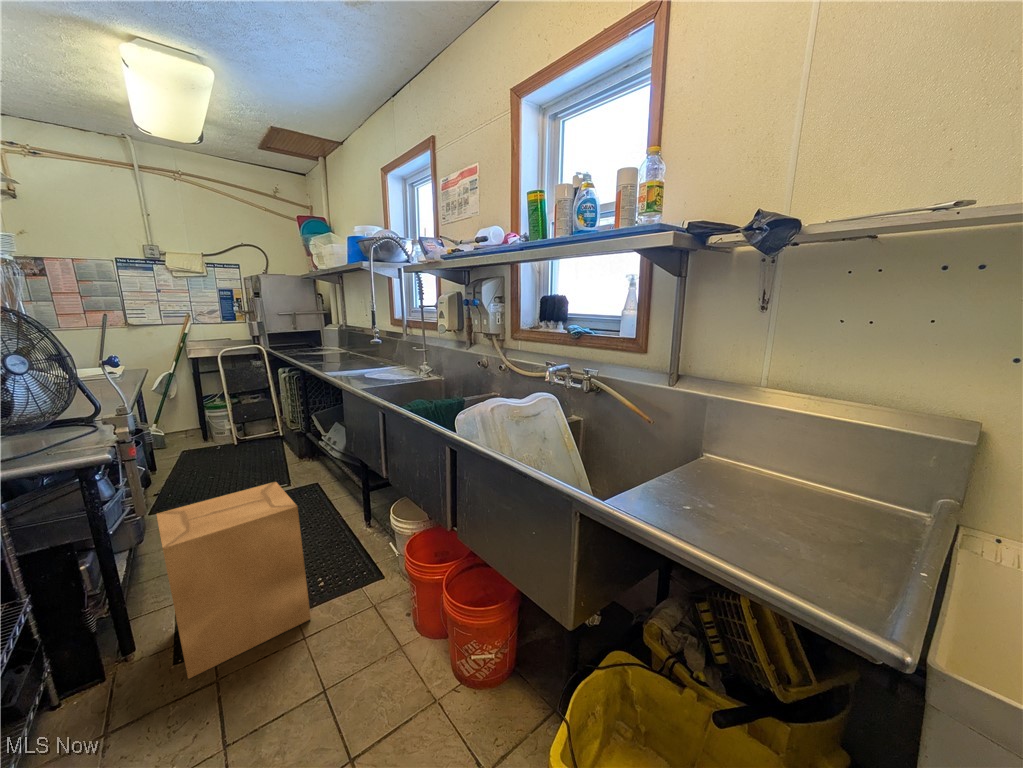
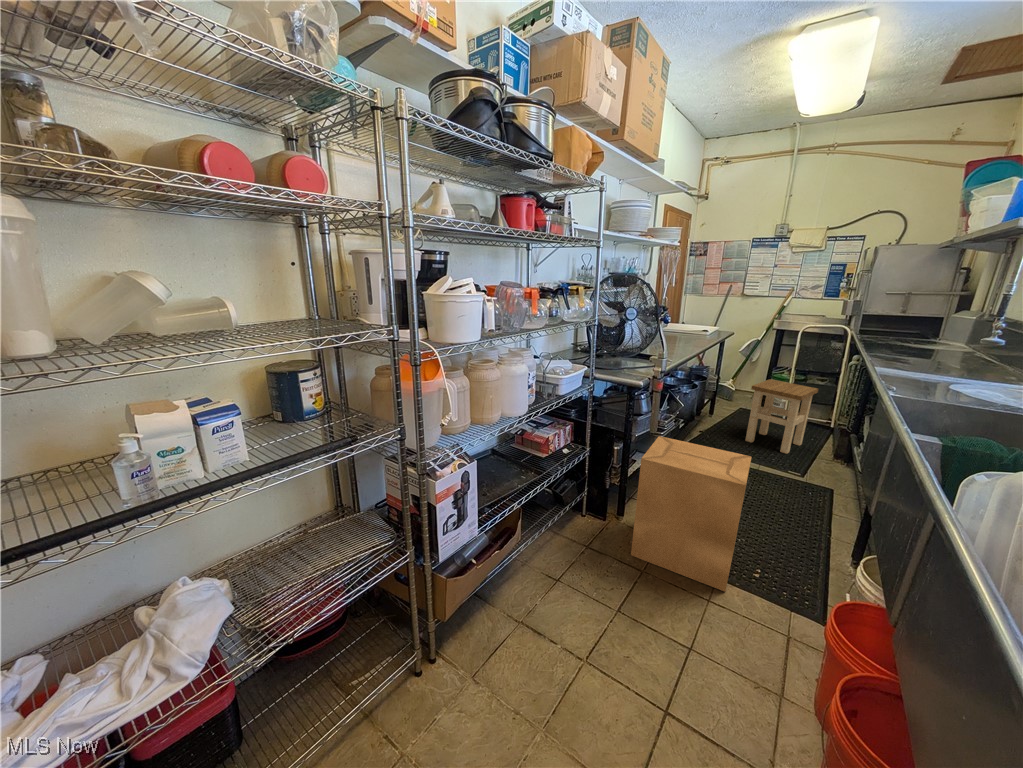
stool: none [202,405,268,481] -> present [746,379,818,454]

